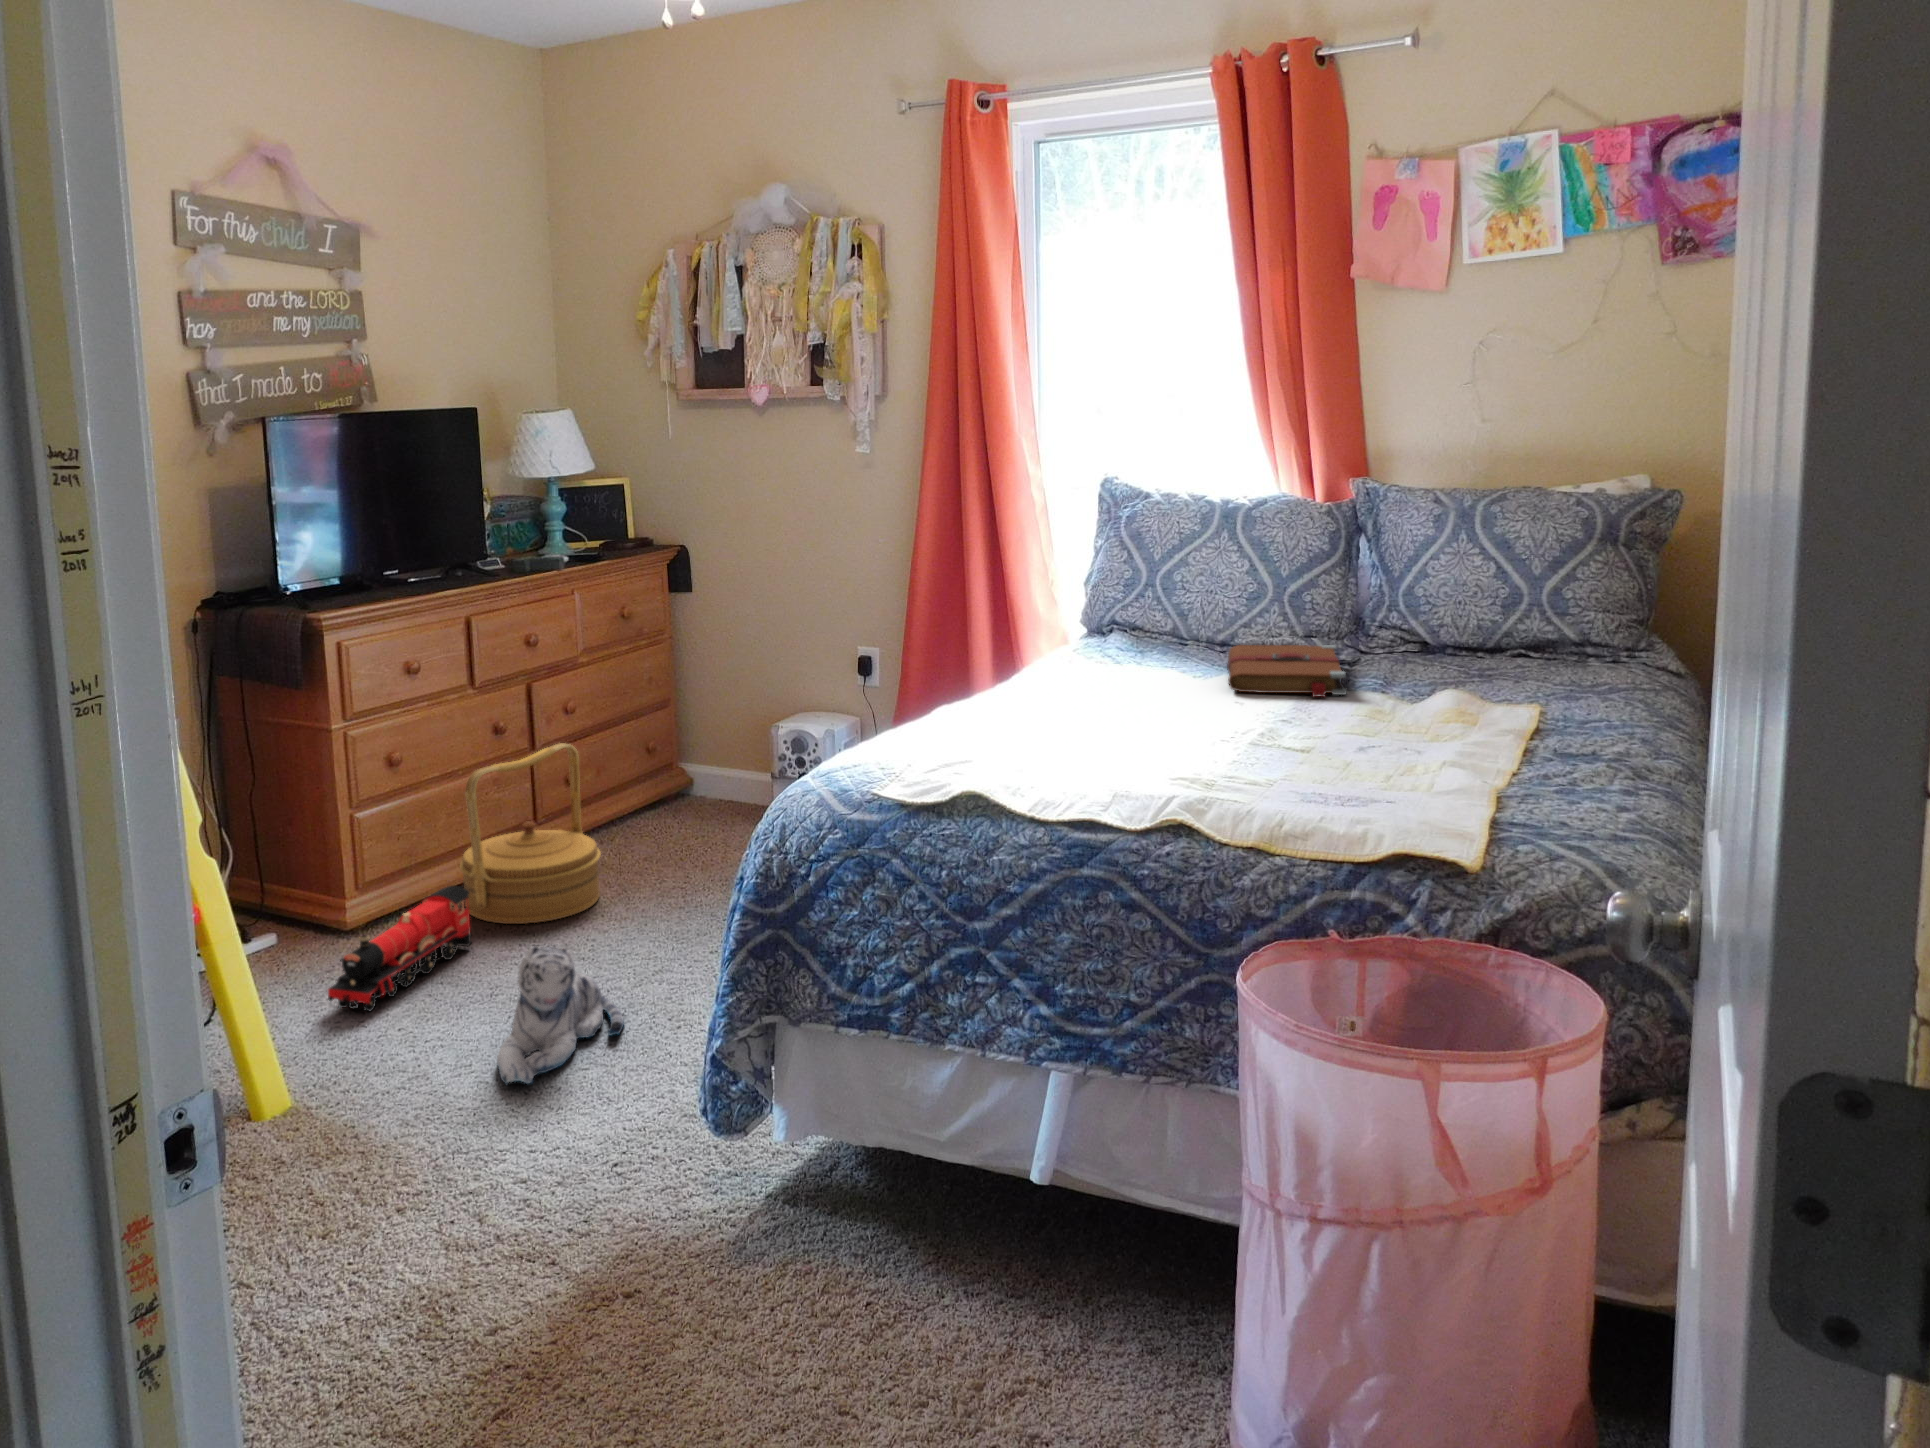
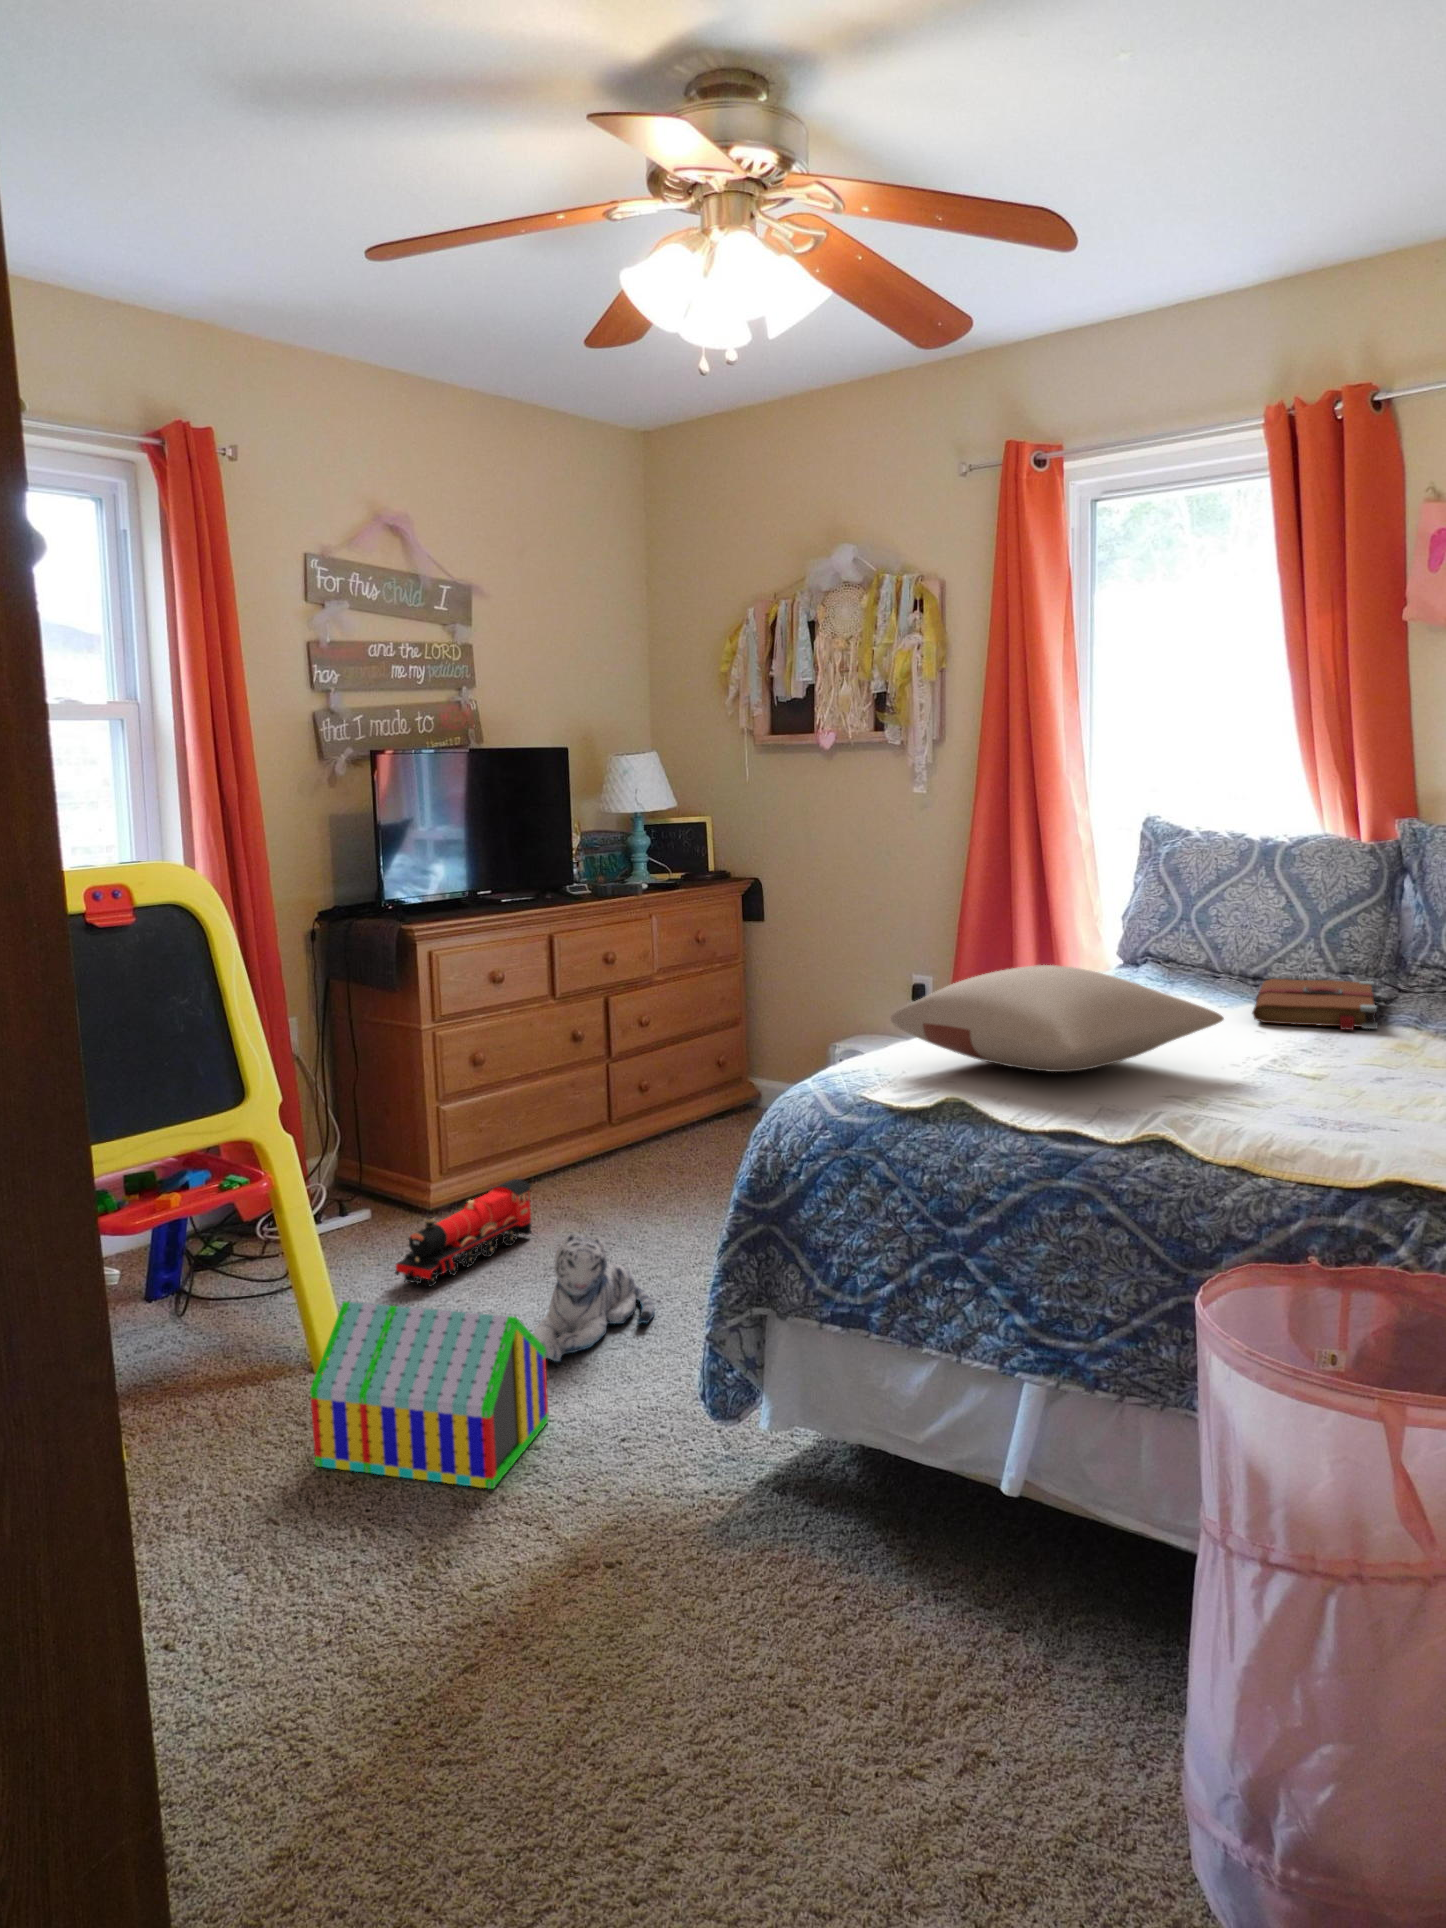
pillow: none [888,645,1215,754] -> present [891,965,1224,1072]
woven basket: present [459,743,601,924] -> none [529,1055,657,1218]
toy house: none [273,1038,532,1228] -> present [310,1302,549,1489]

